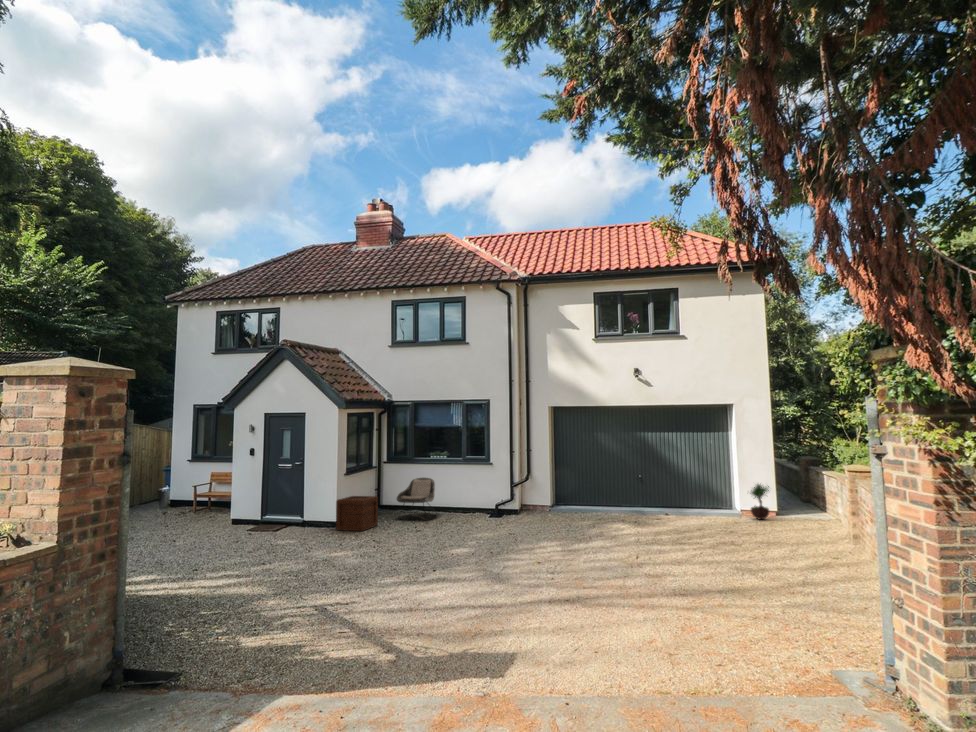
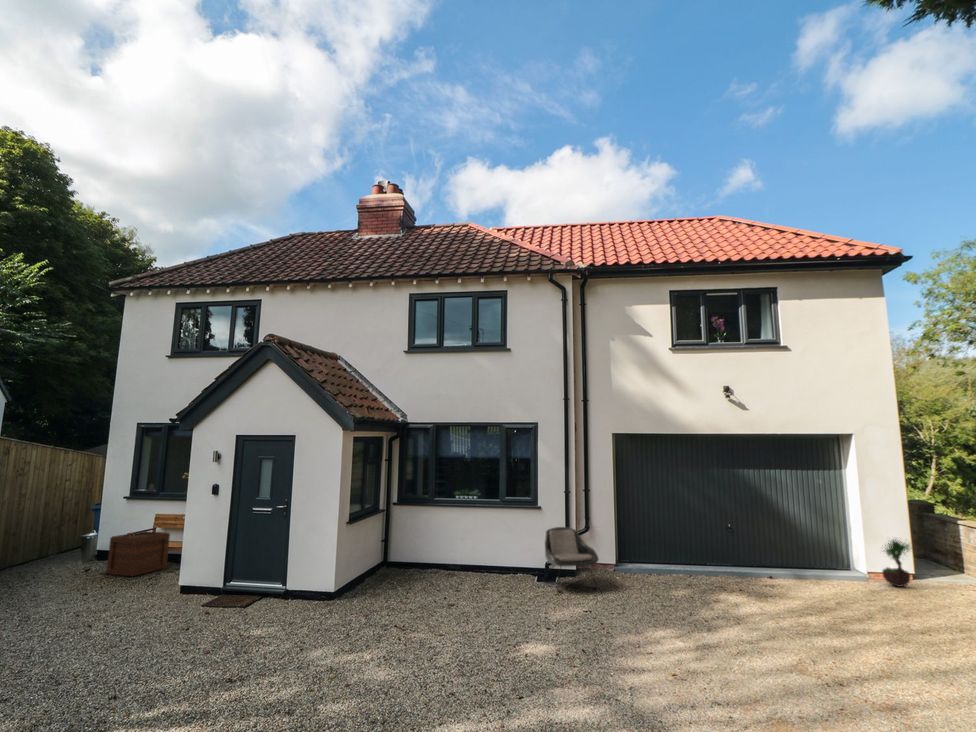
lounge chair: present [397,478,435,520] -> present [544,527,598,592]
wooden crate: present [336,496,378,531] -> present [106,531,170,576]

